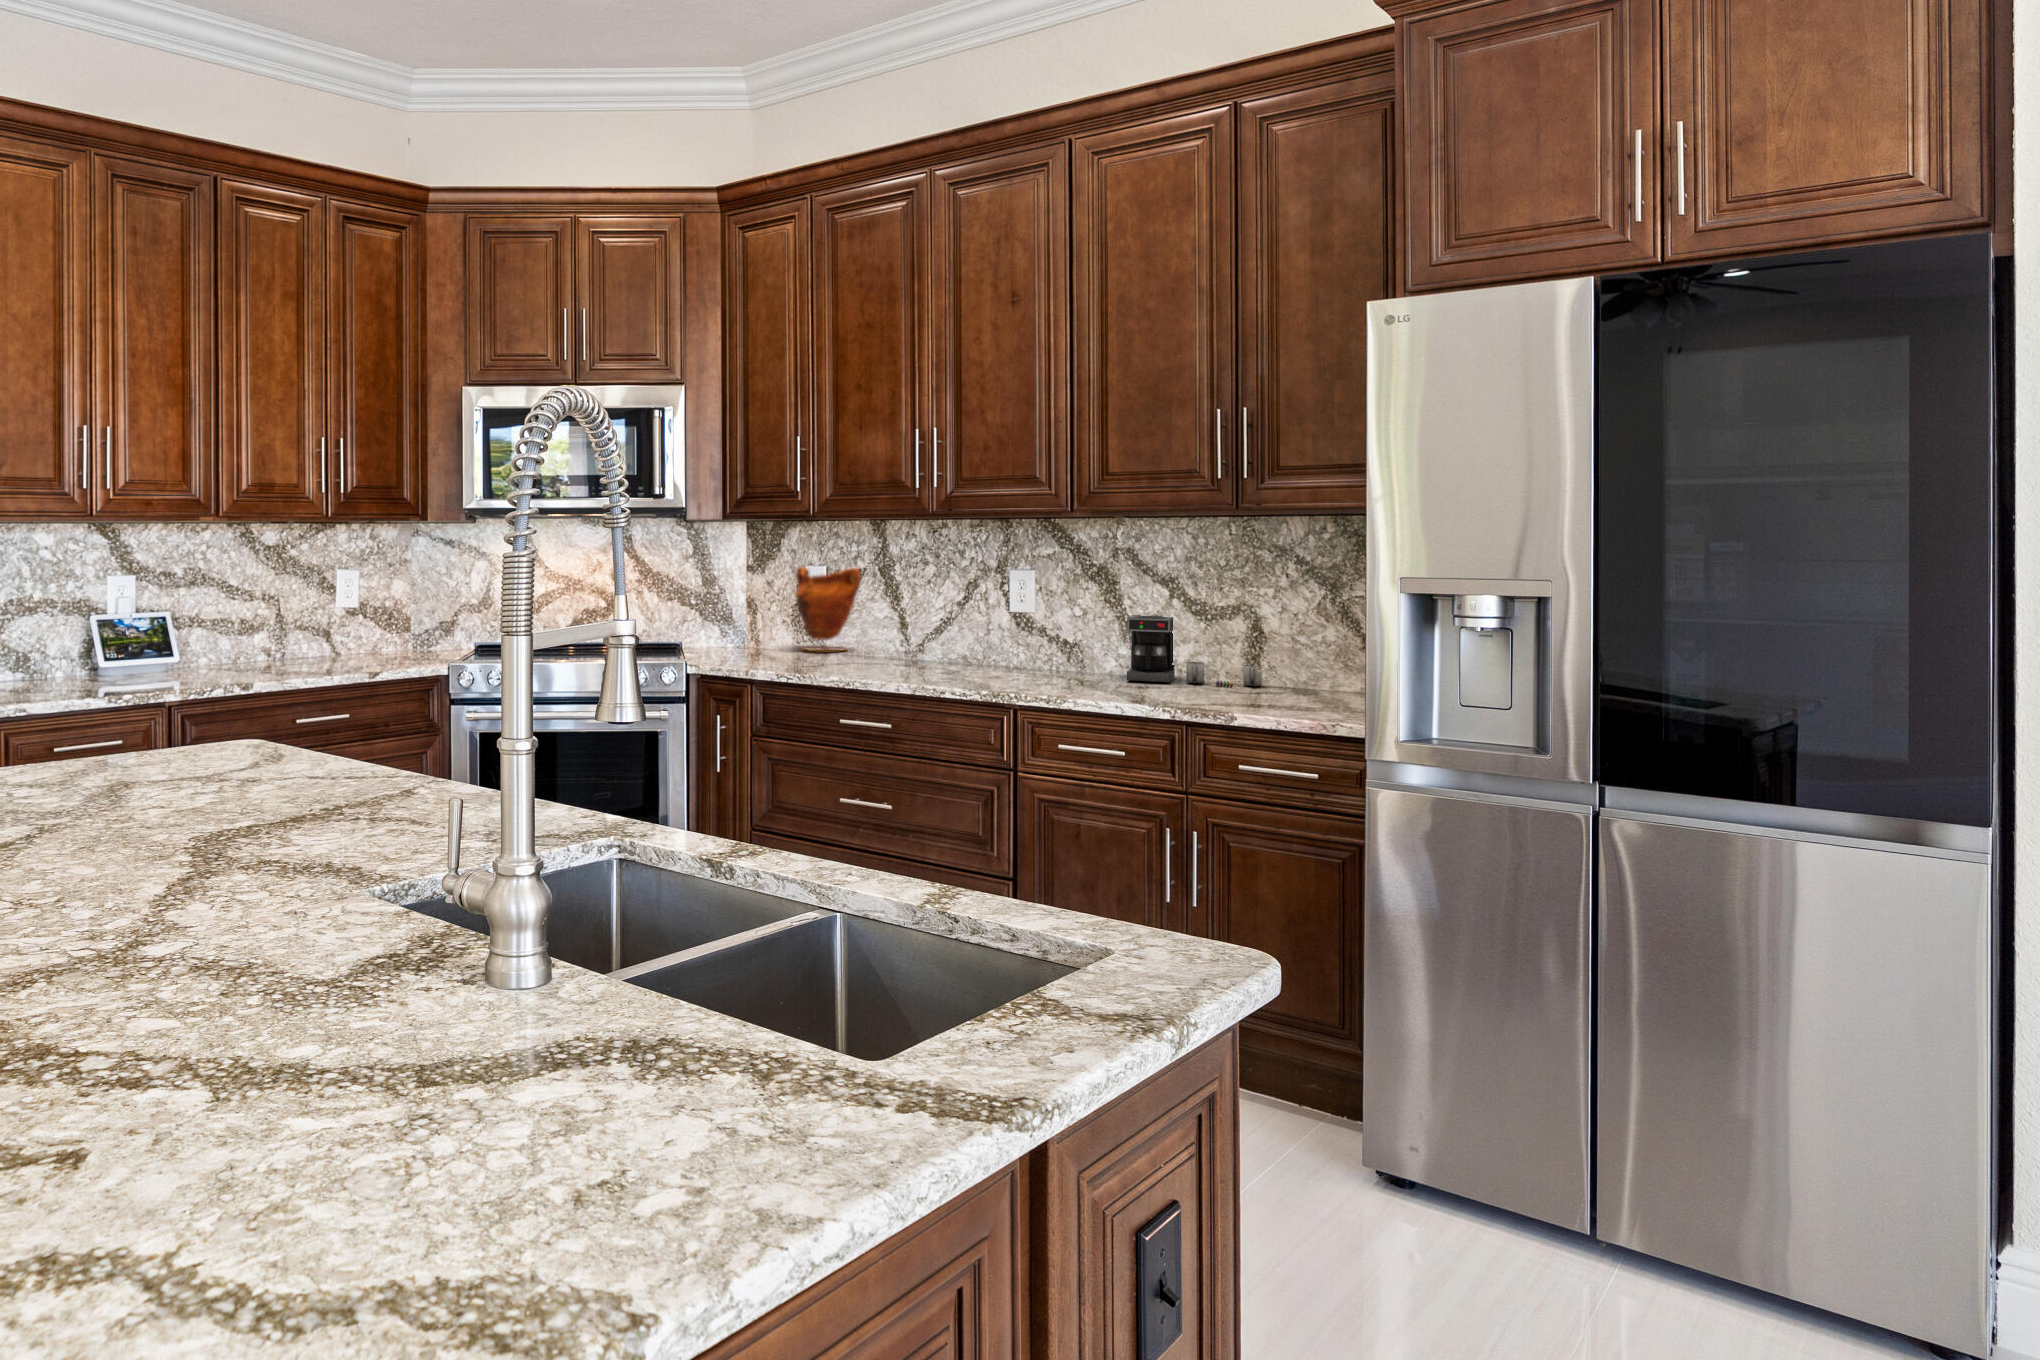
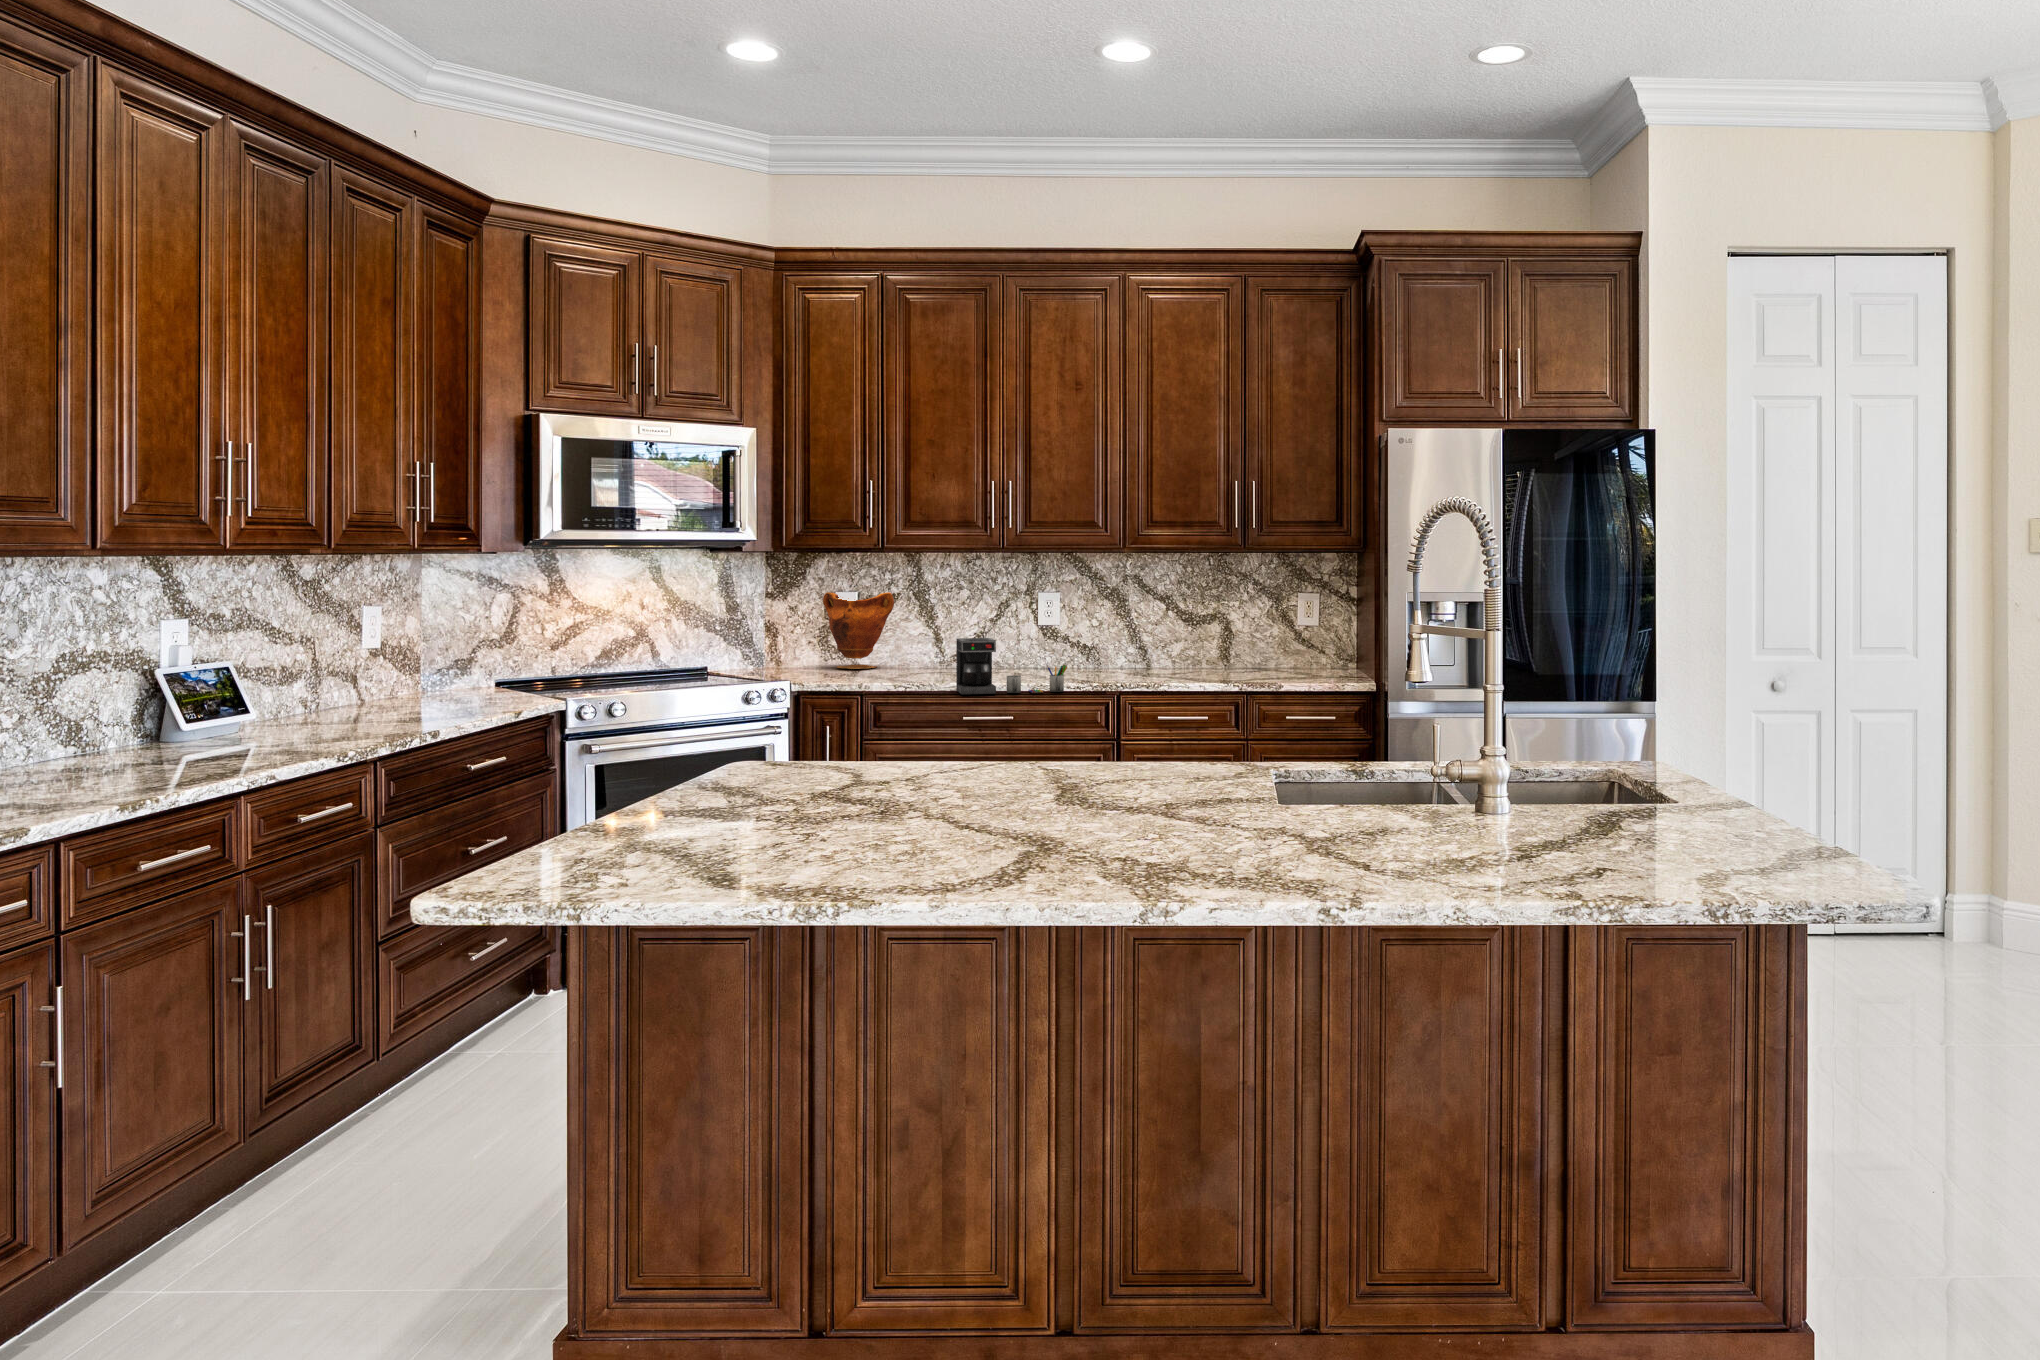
coffee maker: present [1127,615,1262,686] -> present [956,638,1067,695]

